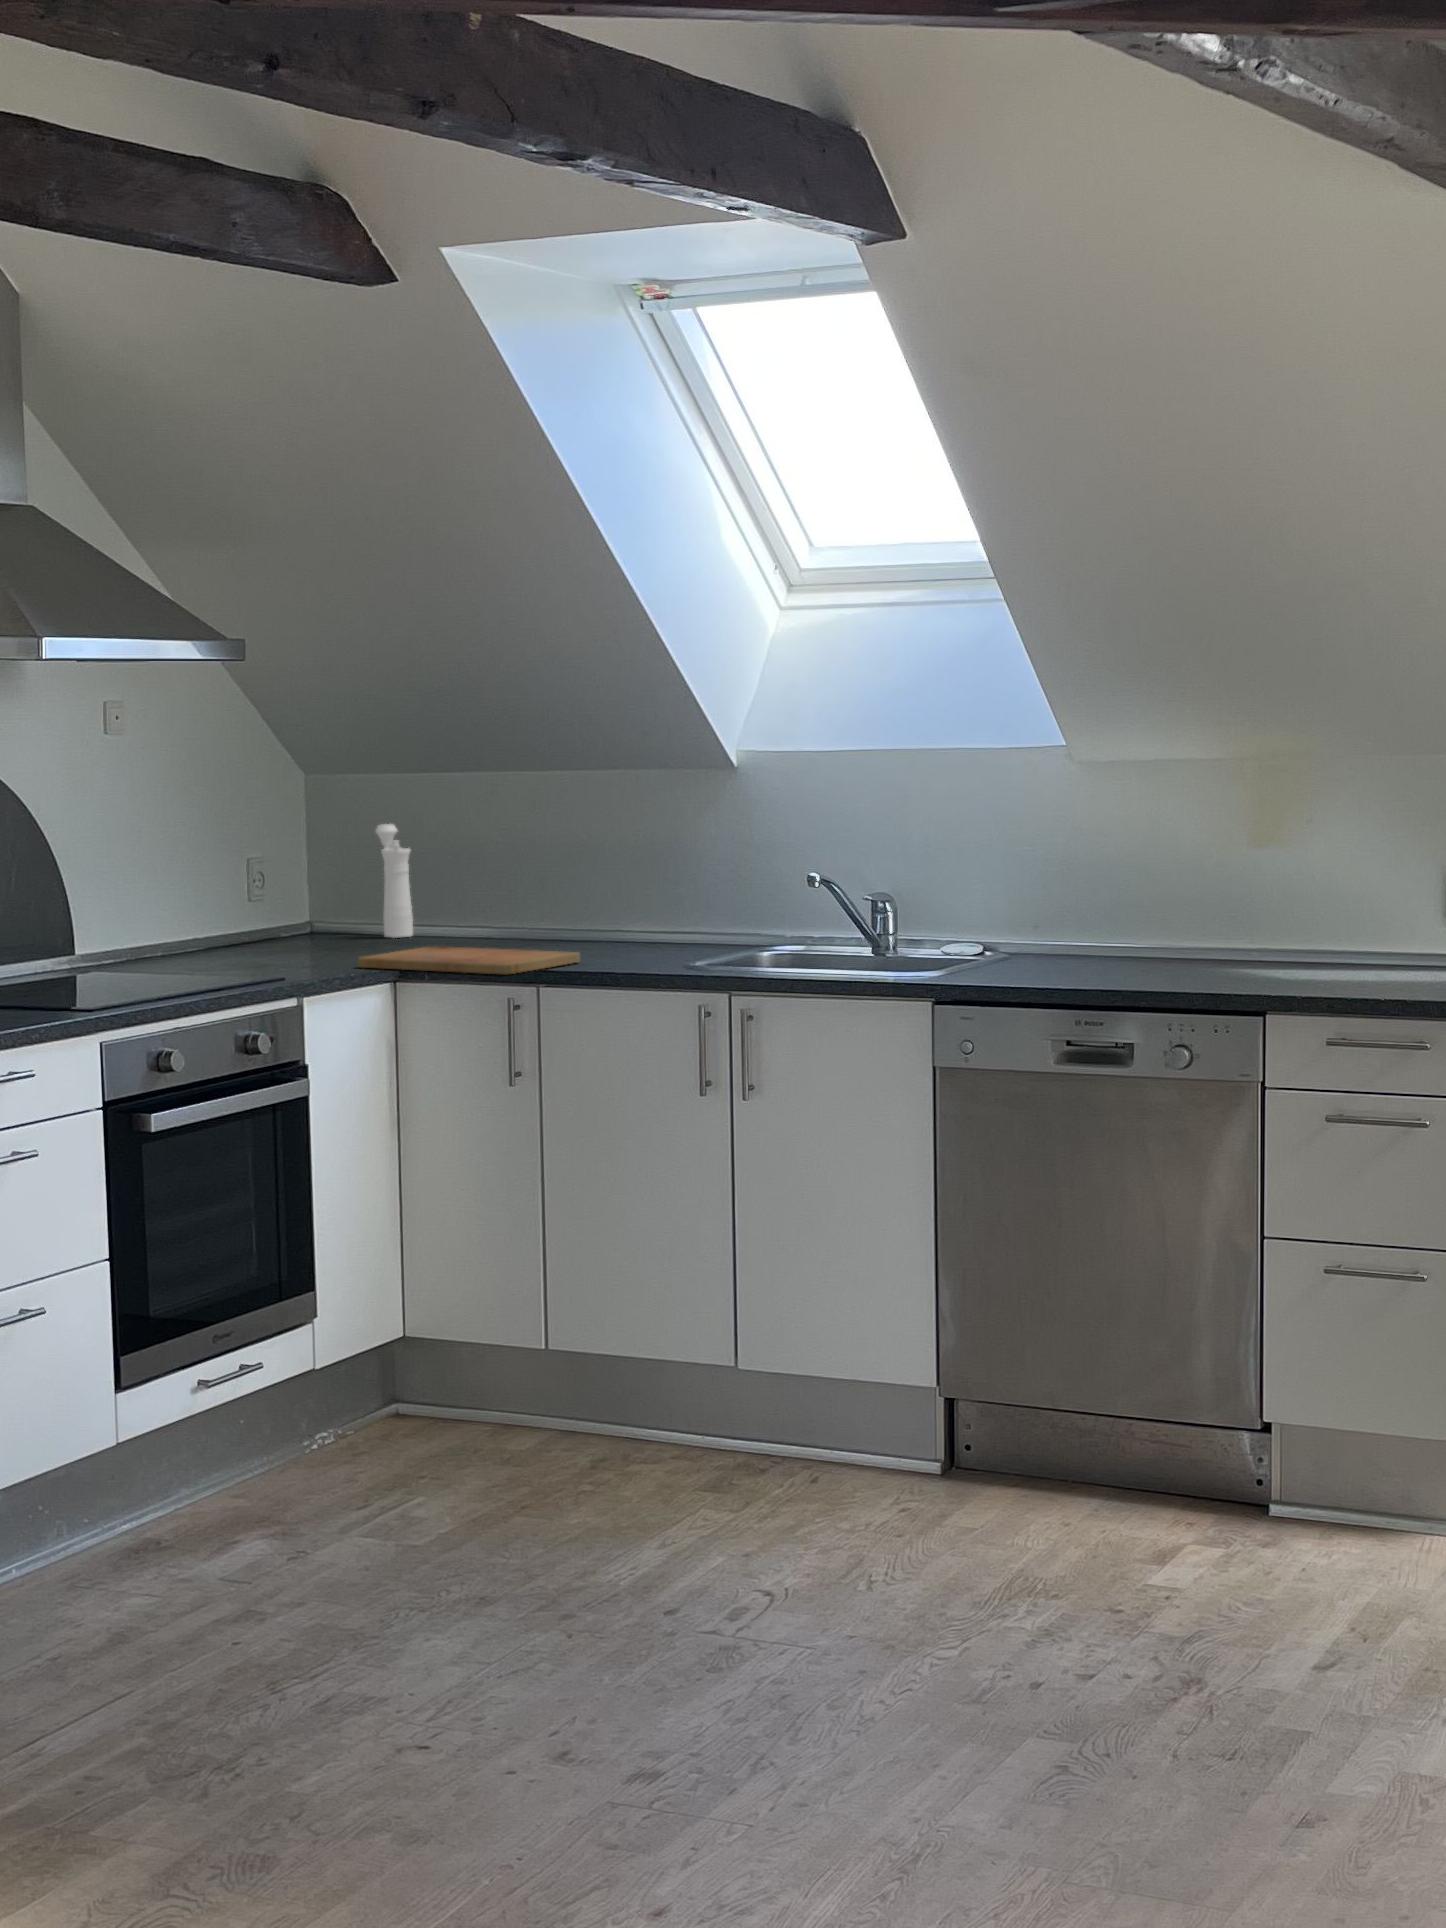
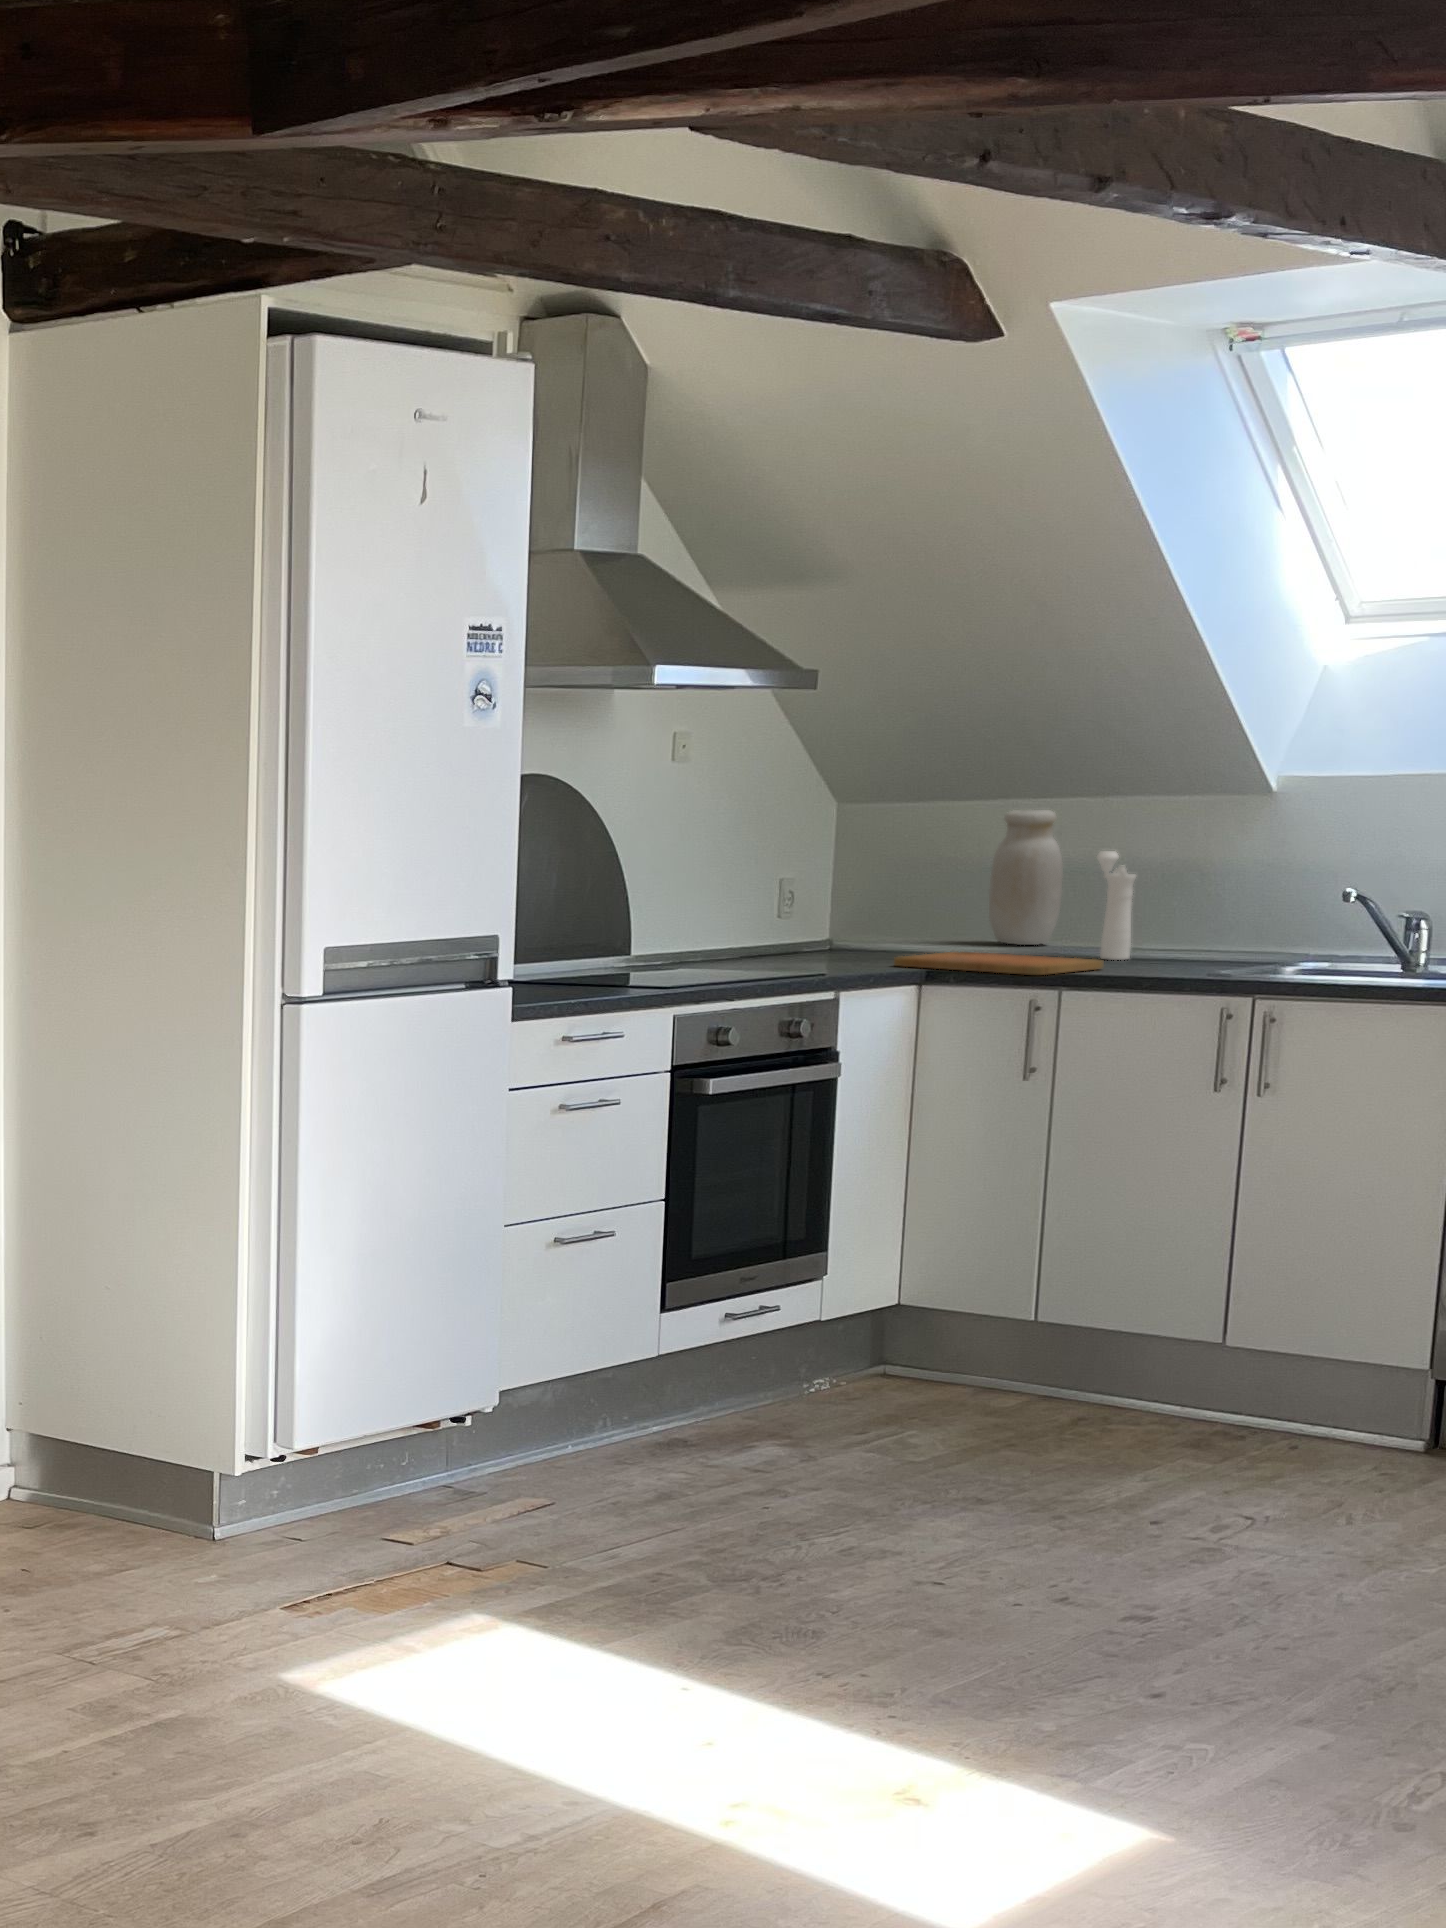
jar: none [469,784,544,932] -> present [989,810,1063,945]
pepper mill: present [376,824,413,938] -> present [1097,851,1137,960]

